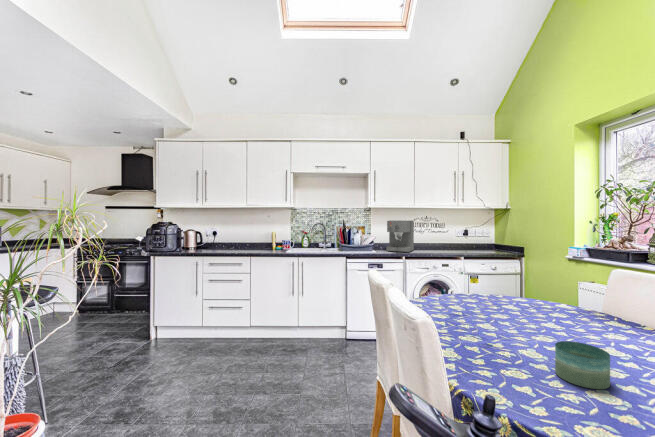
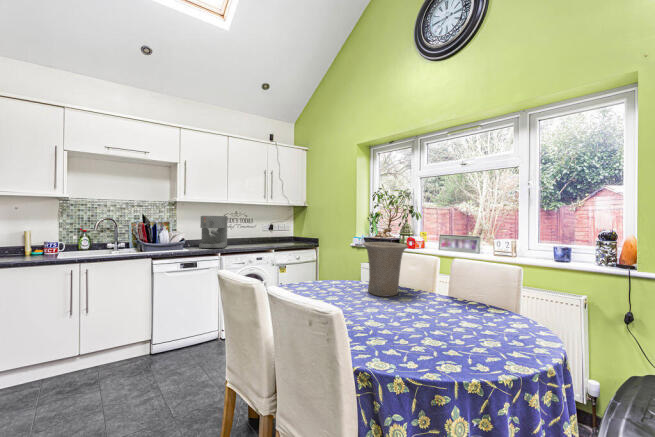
vase: none [549,252,631,331] -> present [363,242,408,296]
candle: present [555,341,610,389] -> none [394,307,425,338]

